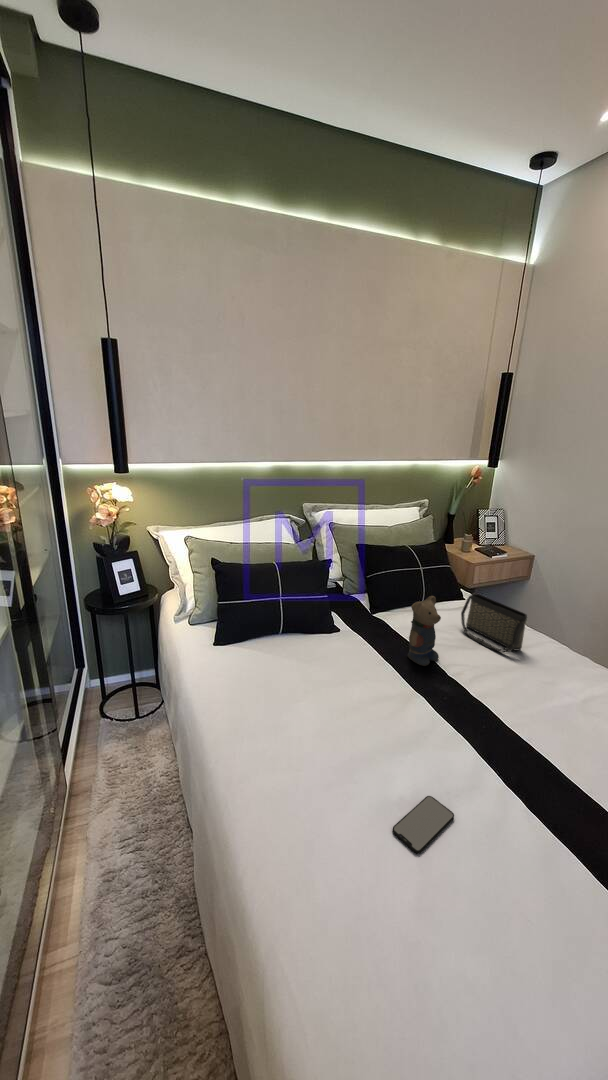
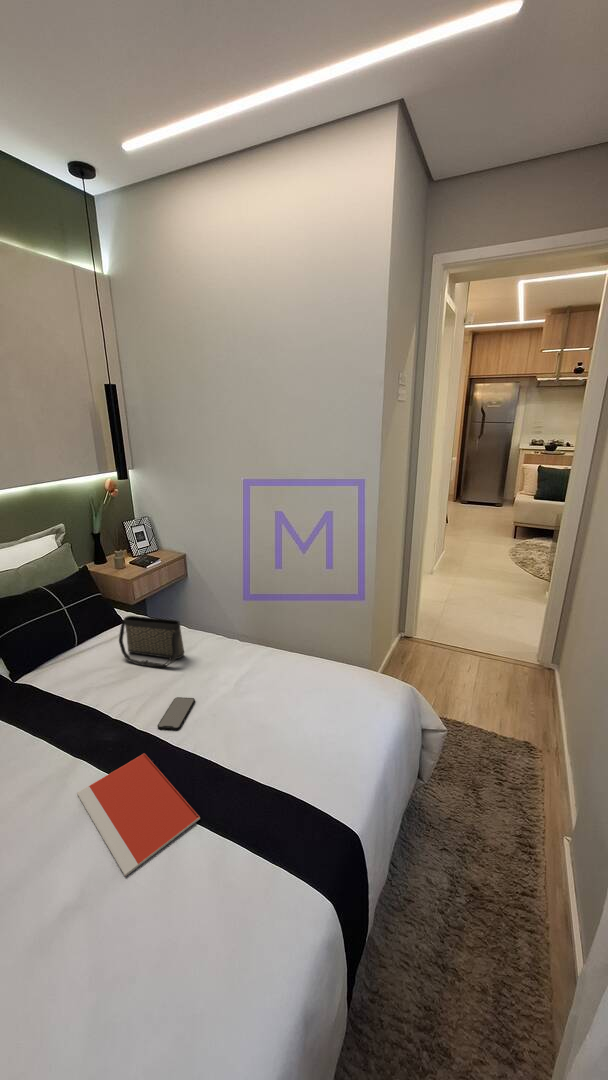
teddy bear: present [408,596,441,666] -> none [46,642,100,724]
notebook: none [417,714,523,796] -> present [77,753,200,877]
smartphone: present [392,796,454,854] -> present [157,697,195,730]

